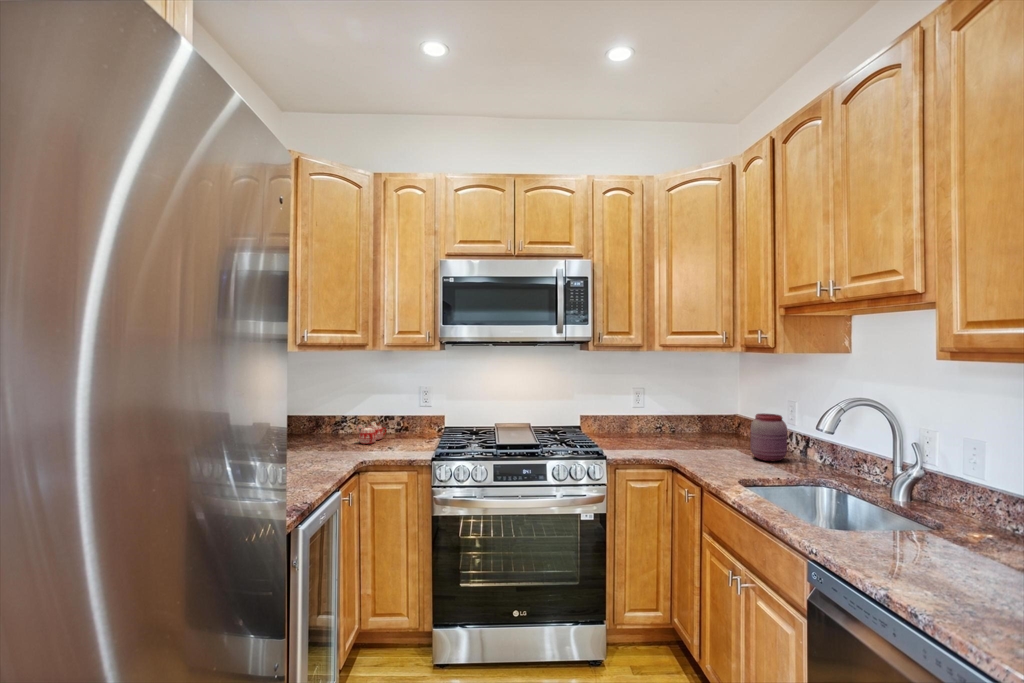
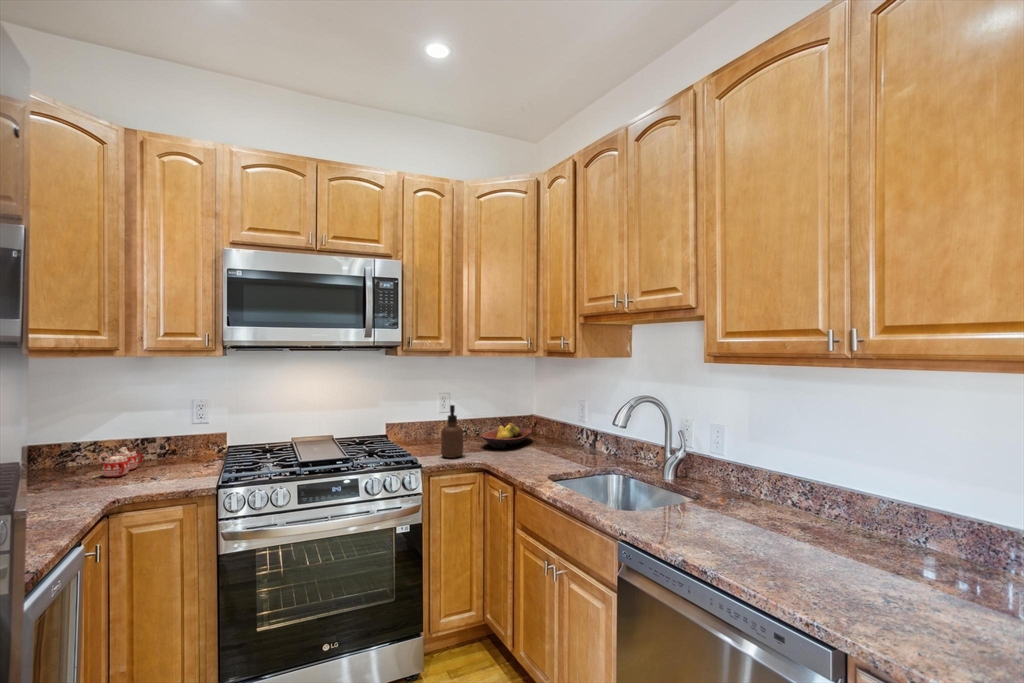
soap dispenser: none [628,401,651,454] -> present [441,405,463,458]
jar: present [750,414,787,461] -> none [552,411,581,454]
fruit bowl: none [672,423,731,449] -> present [481,423,532,449]

